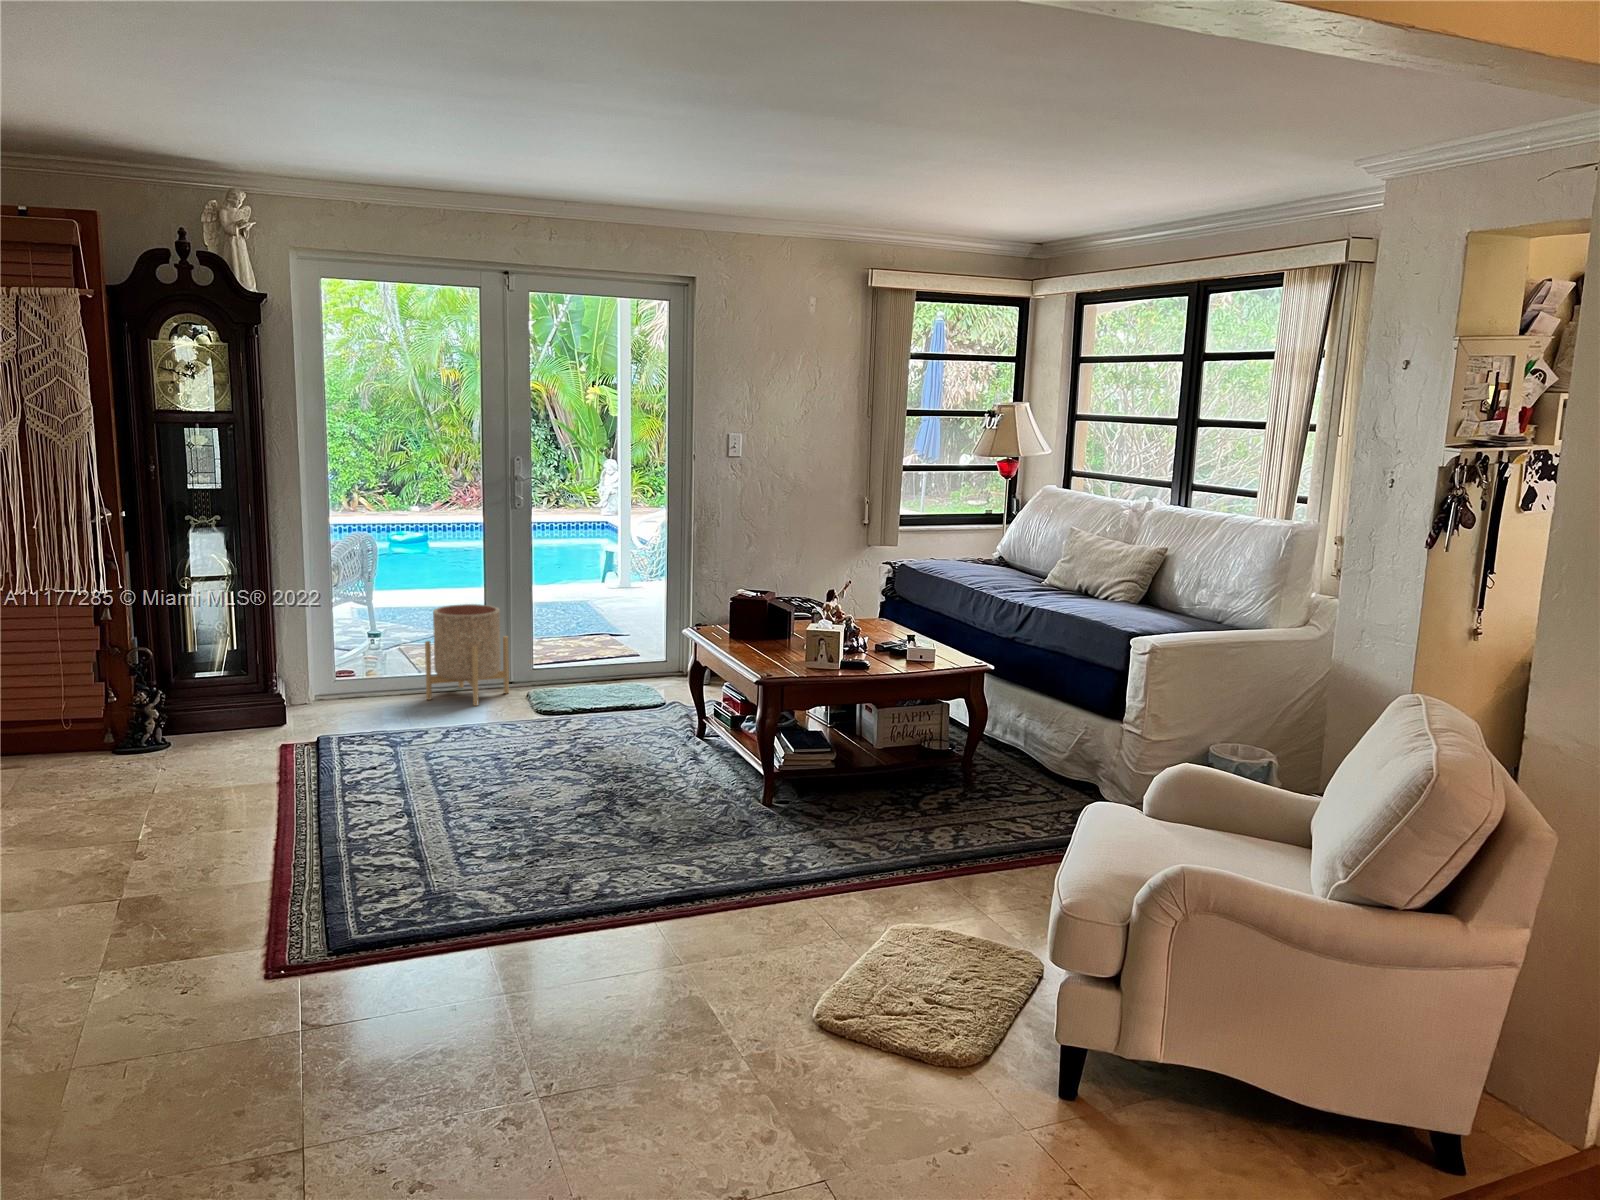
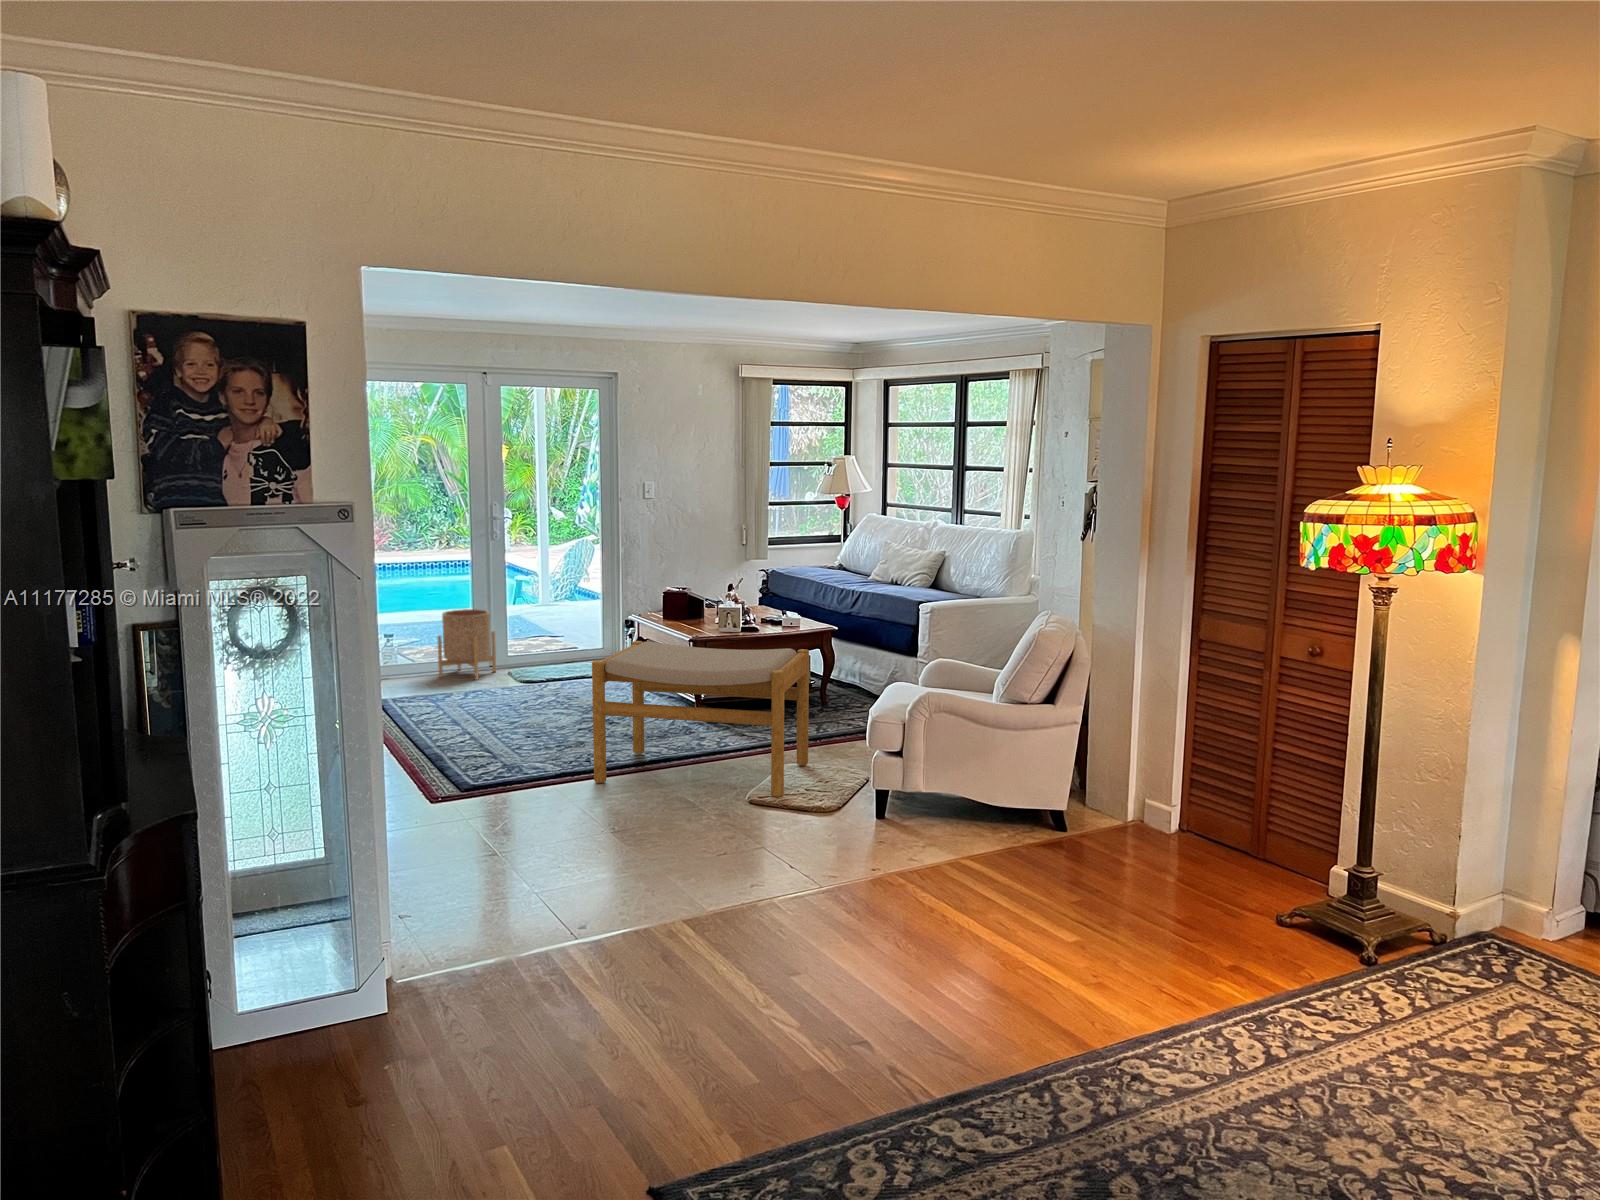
footstool: none [553,692,943,1013] -> present [592,641,809,797]

